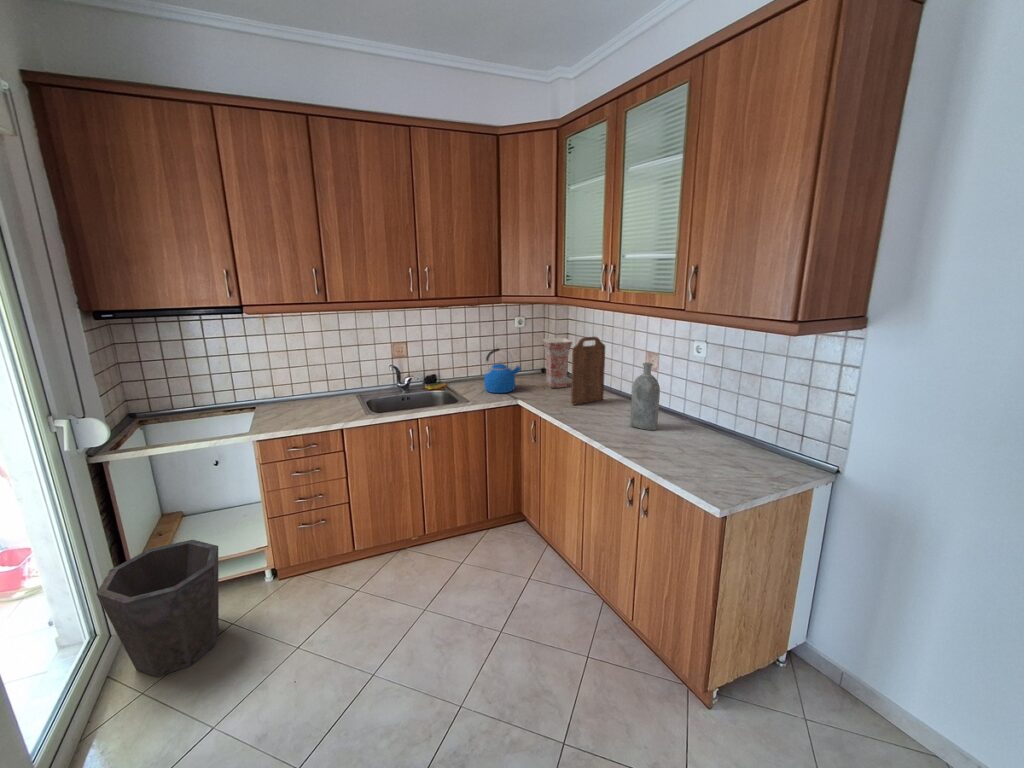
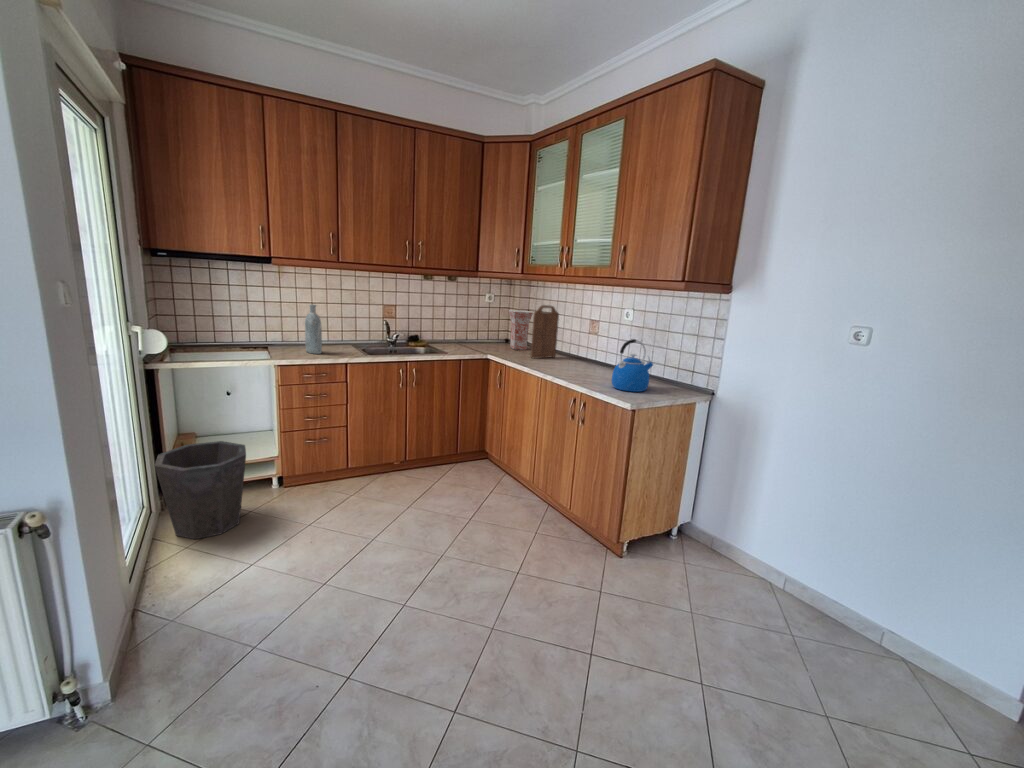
kettle: present [484,348,521,393] -> present [612,339,653,392]
bottle: present [630,362,660,430] -> present [305,305,322,354]

